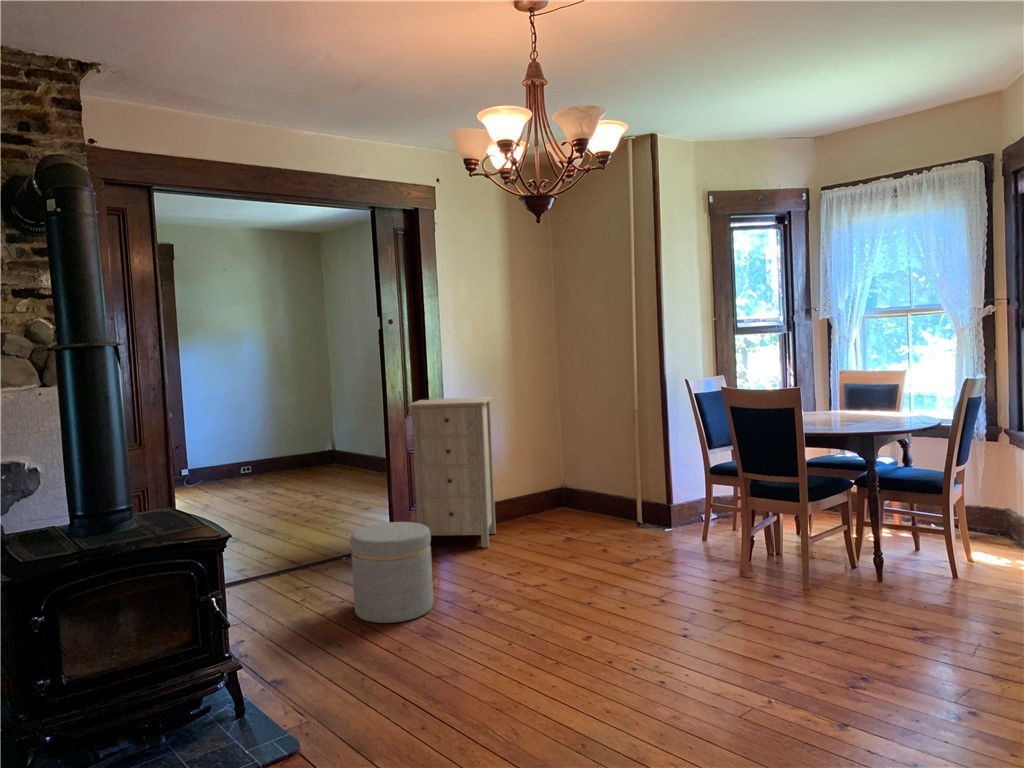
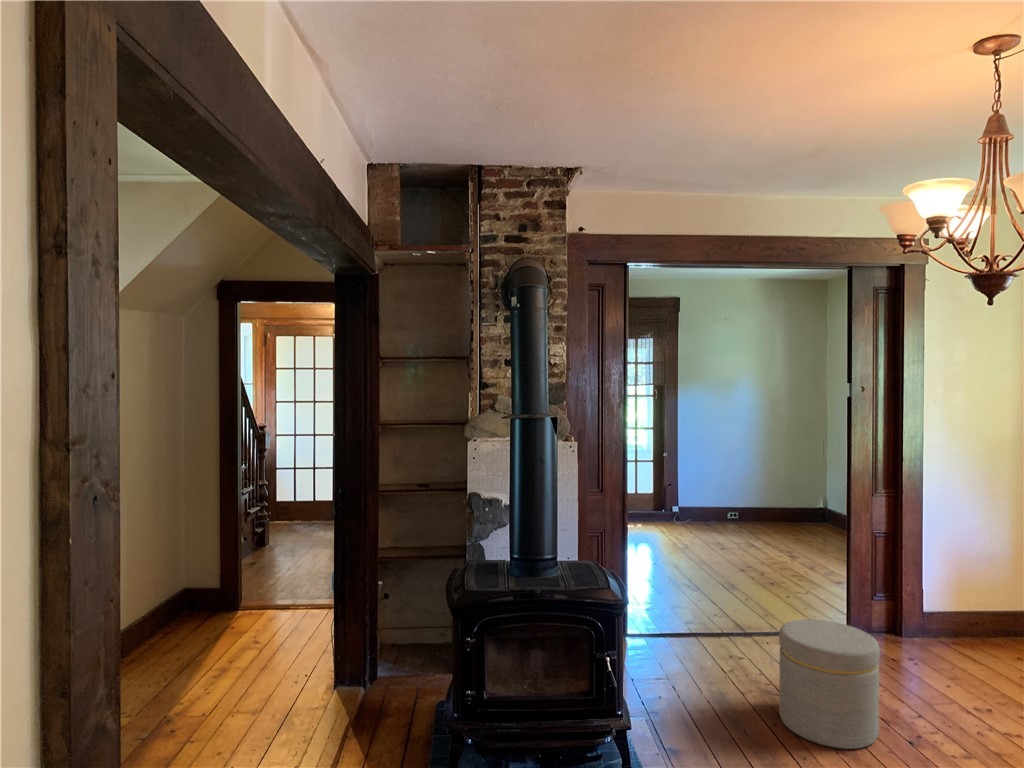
storage cabinet: present [408,397,496,548] -> none [876,477,998,676]

